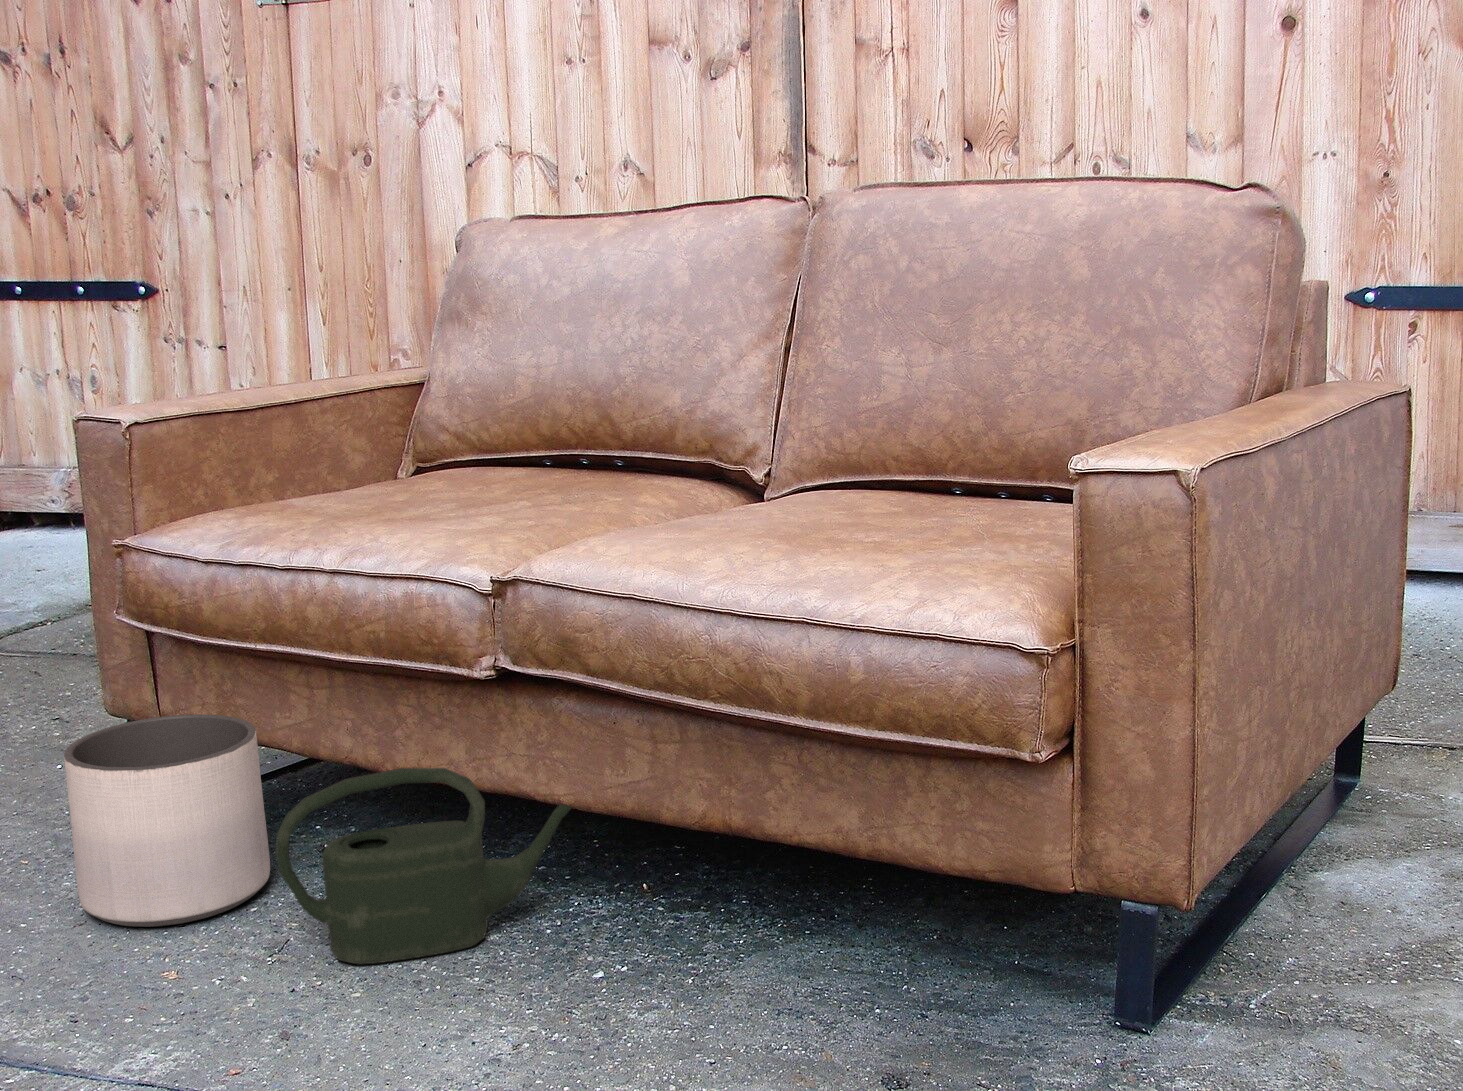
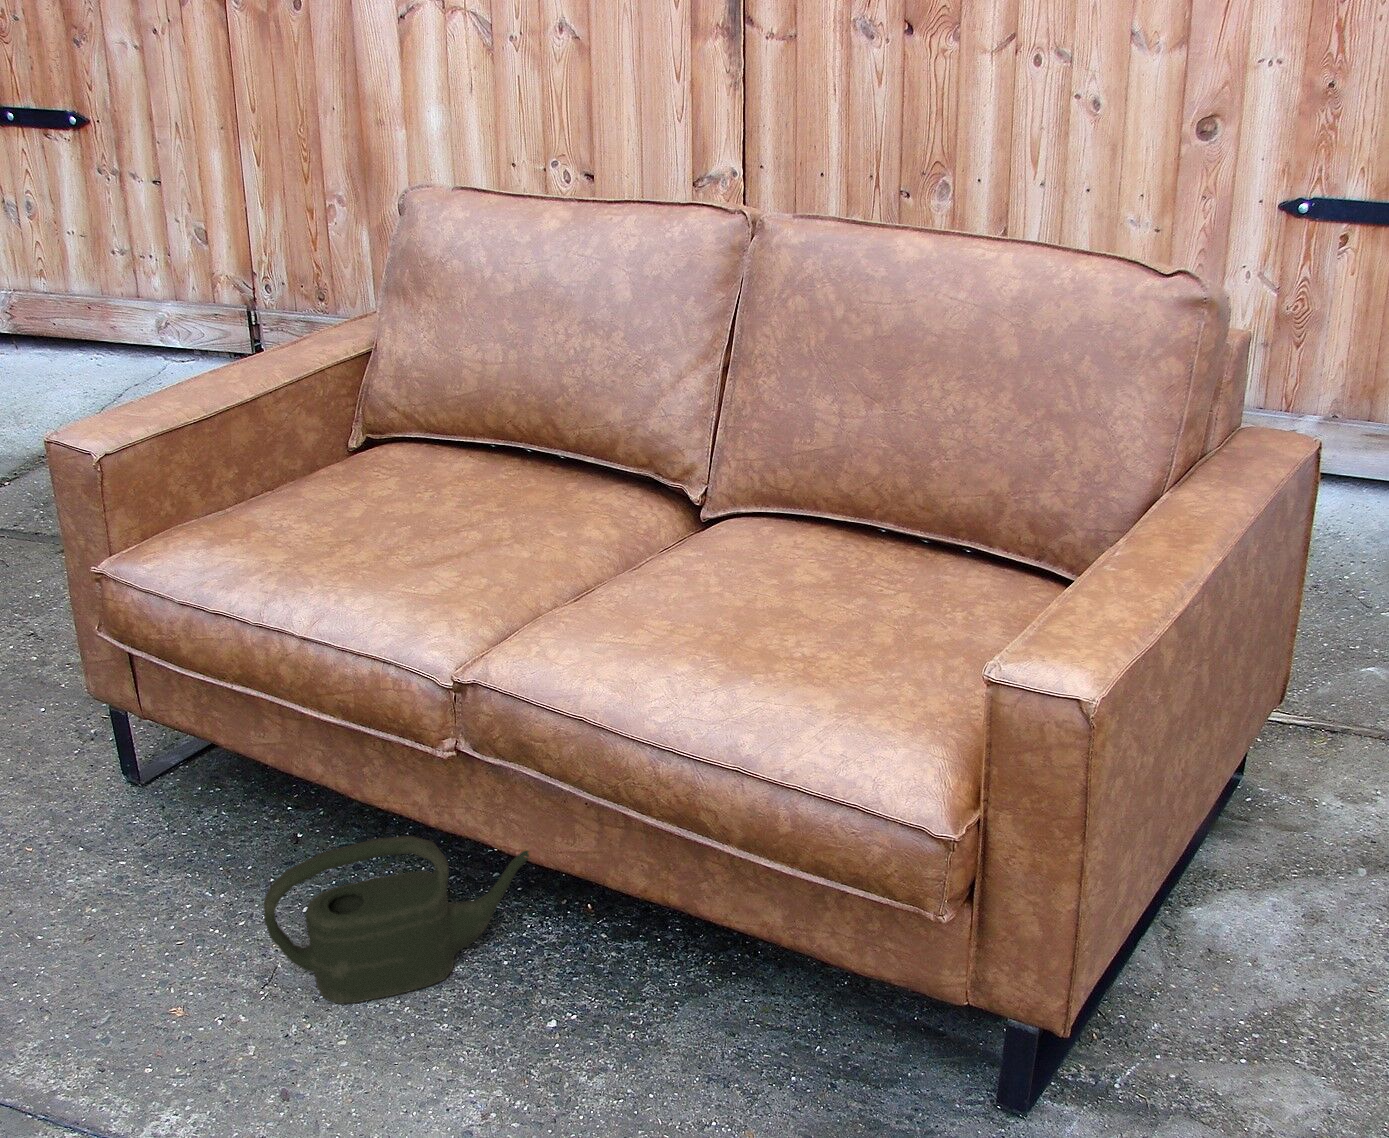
planter: present [64,714,270,927] -> none [62,740,256,949]

